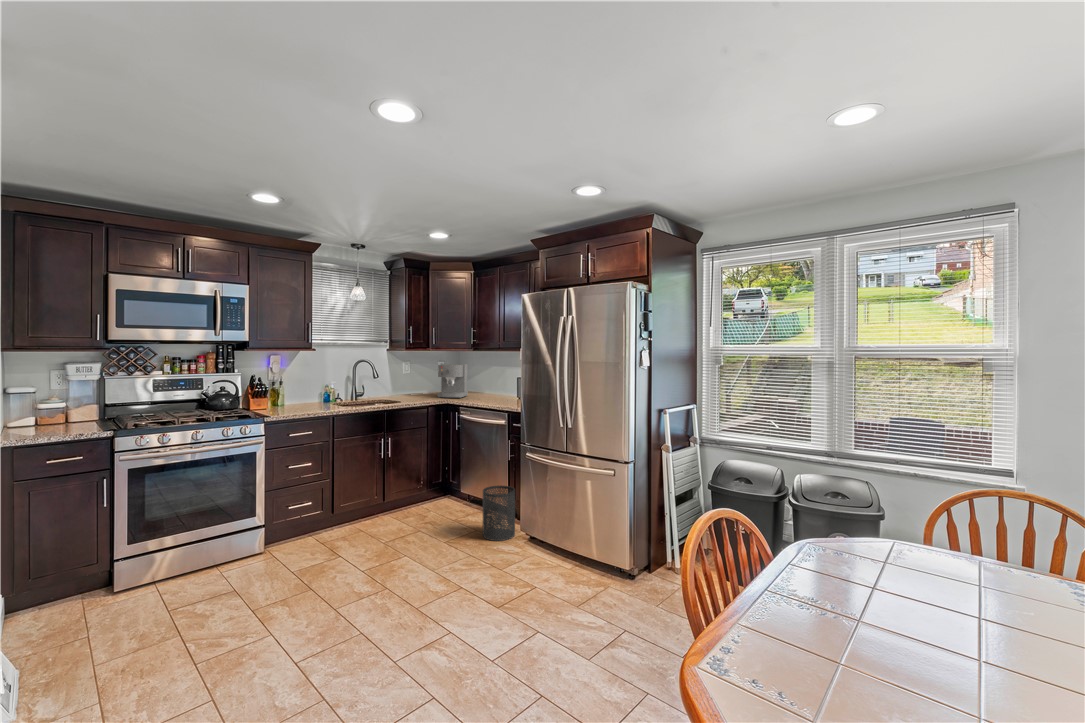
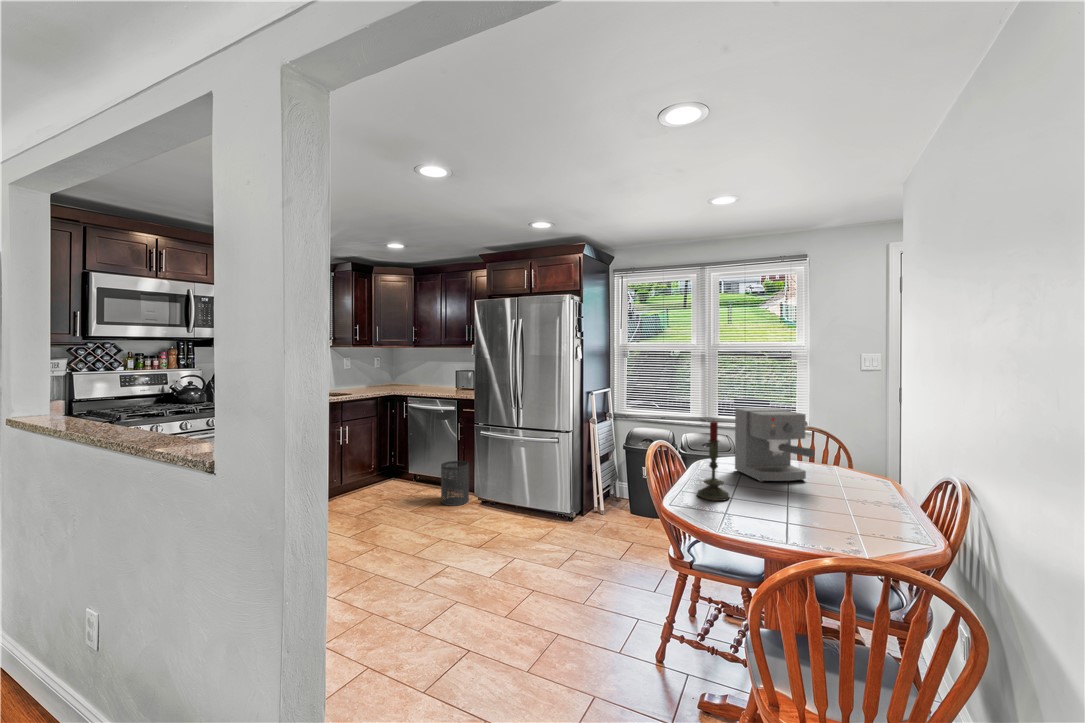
coffee maker: present [437,364,468,398] -> present [735,408,814,482]
candle: none [776,489,840,651] -> present [697,421,730,501]

